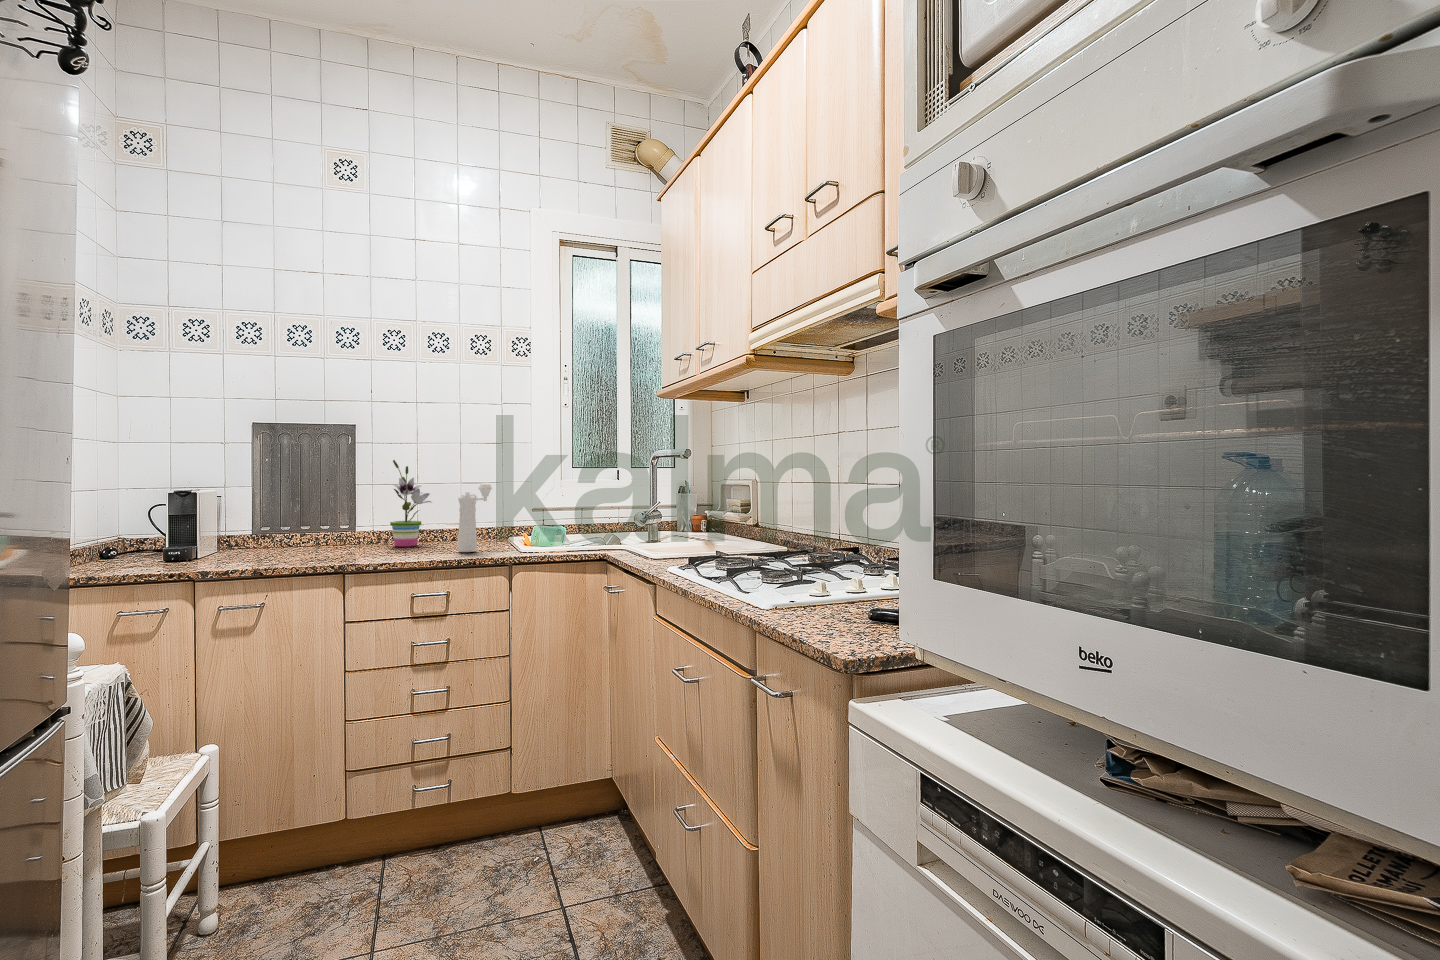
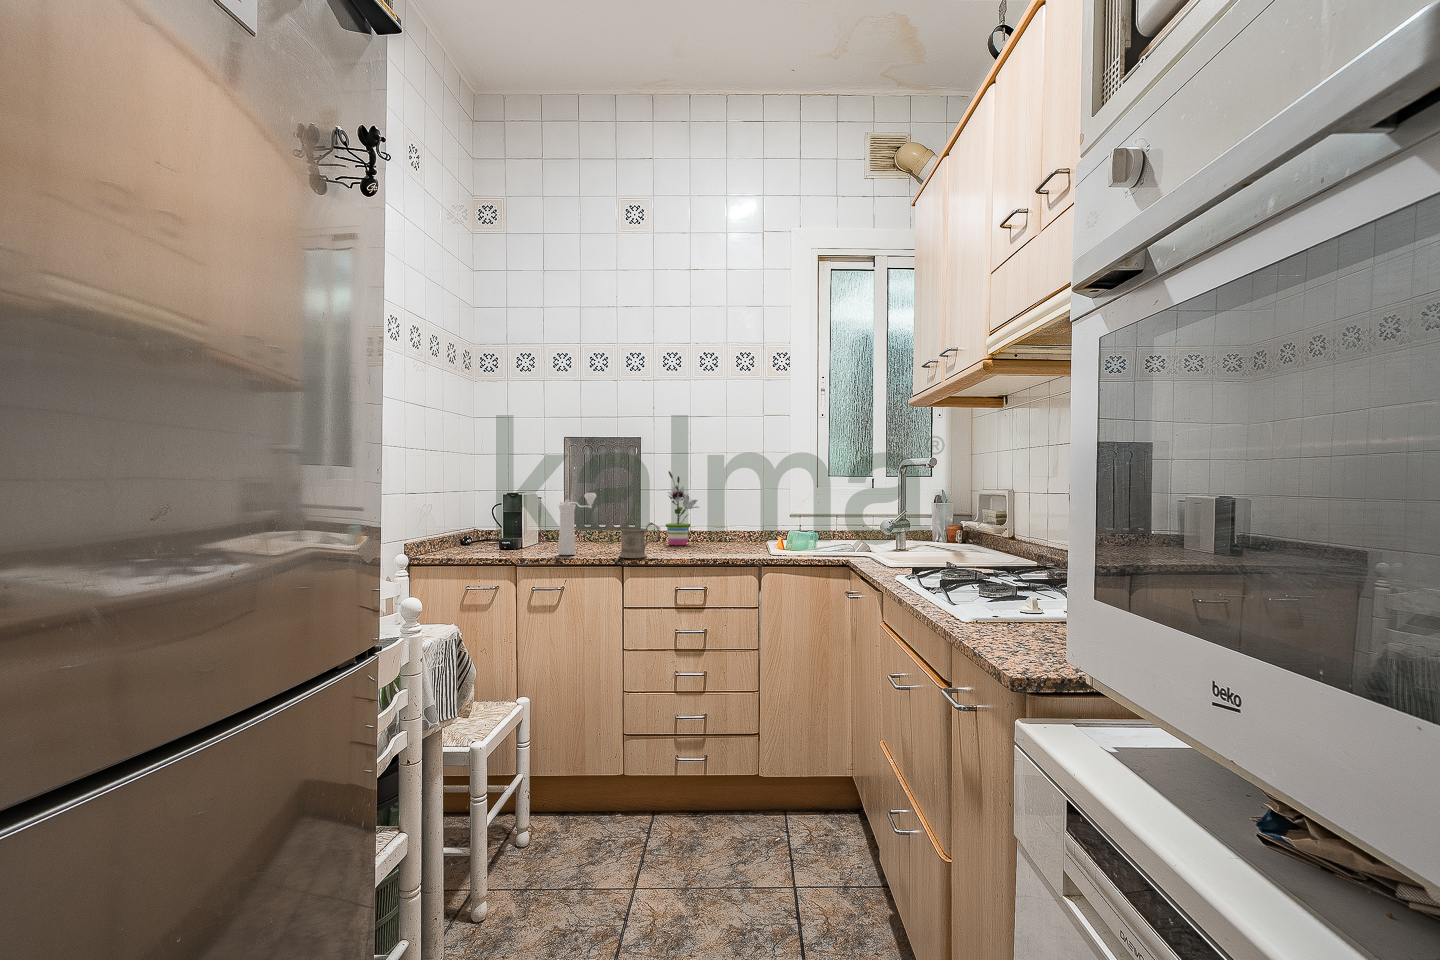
pepper mill: present [458,484,492,552] -> present [558,493,596,555]
mug: none [337,521,390,564] -> present [619,523,659,558]

